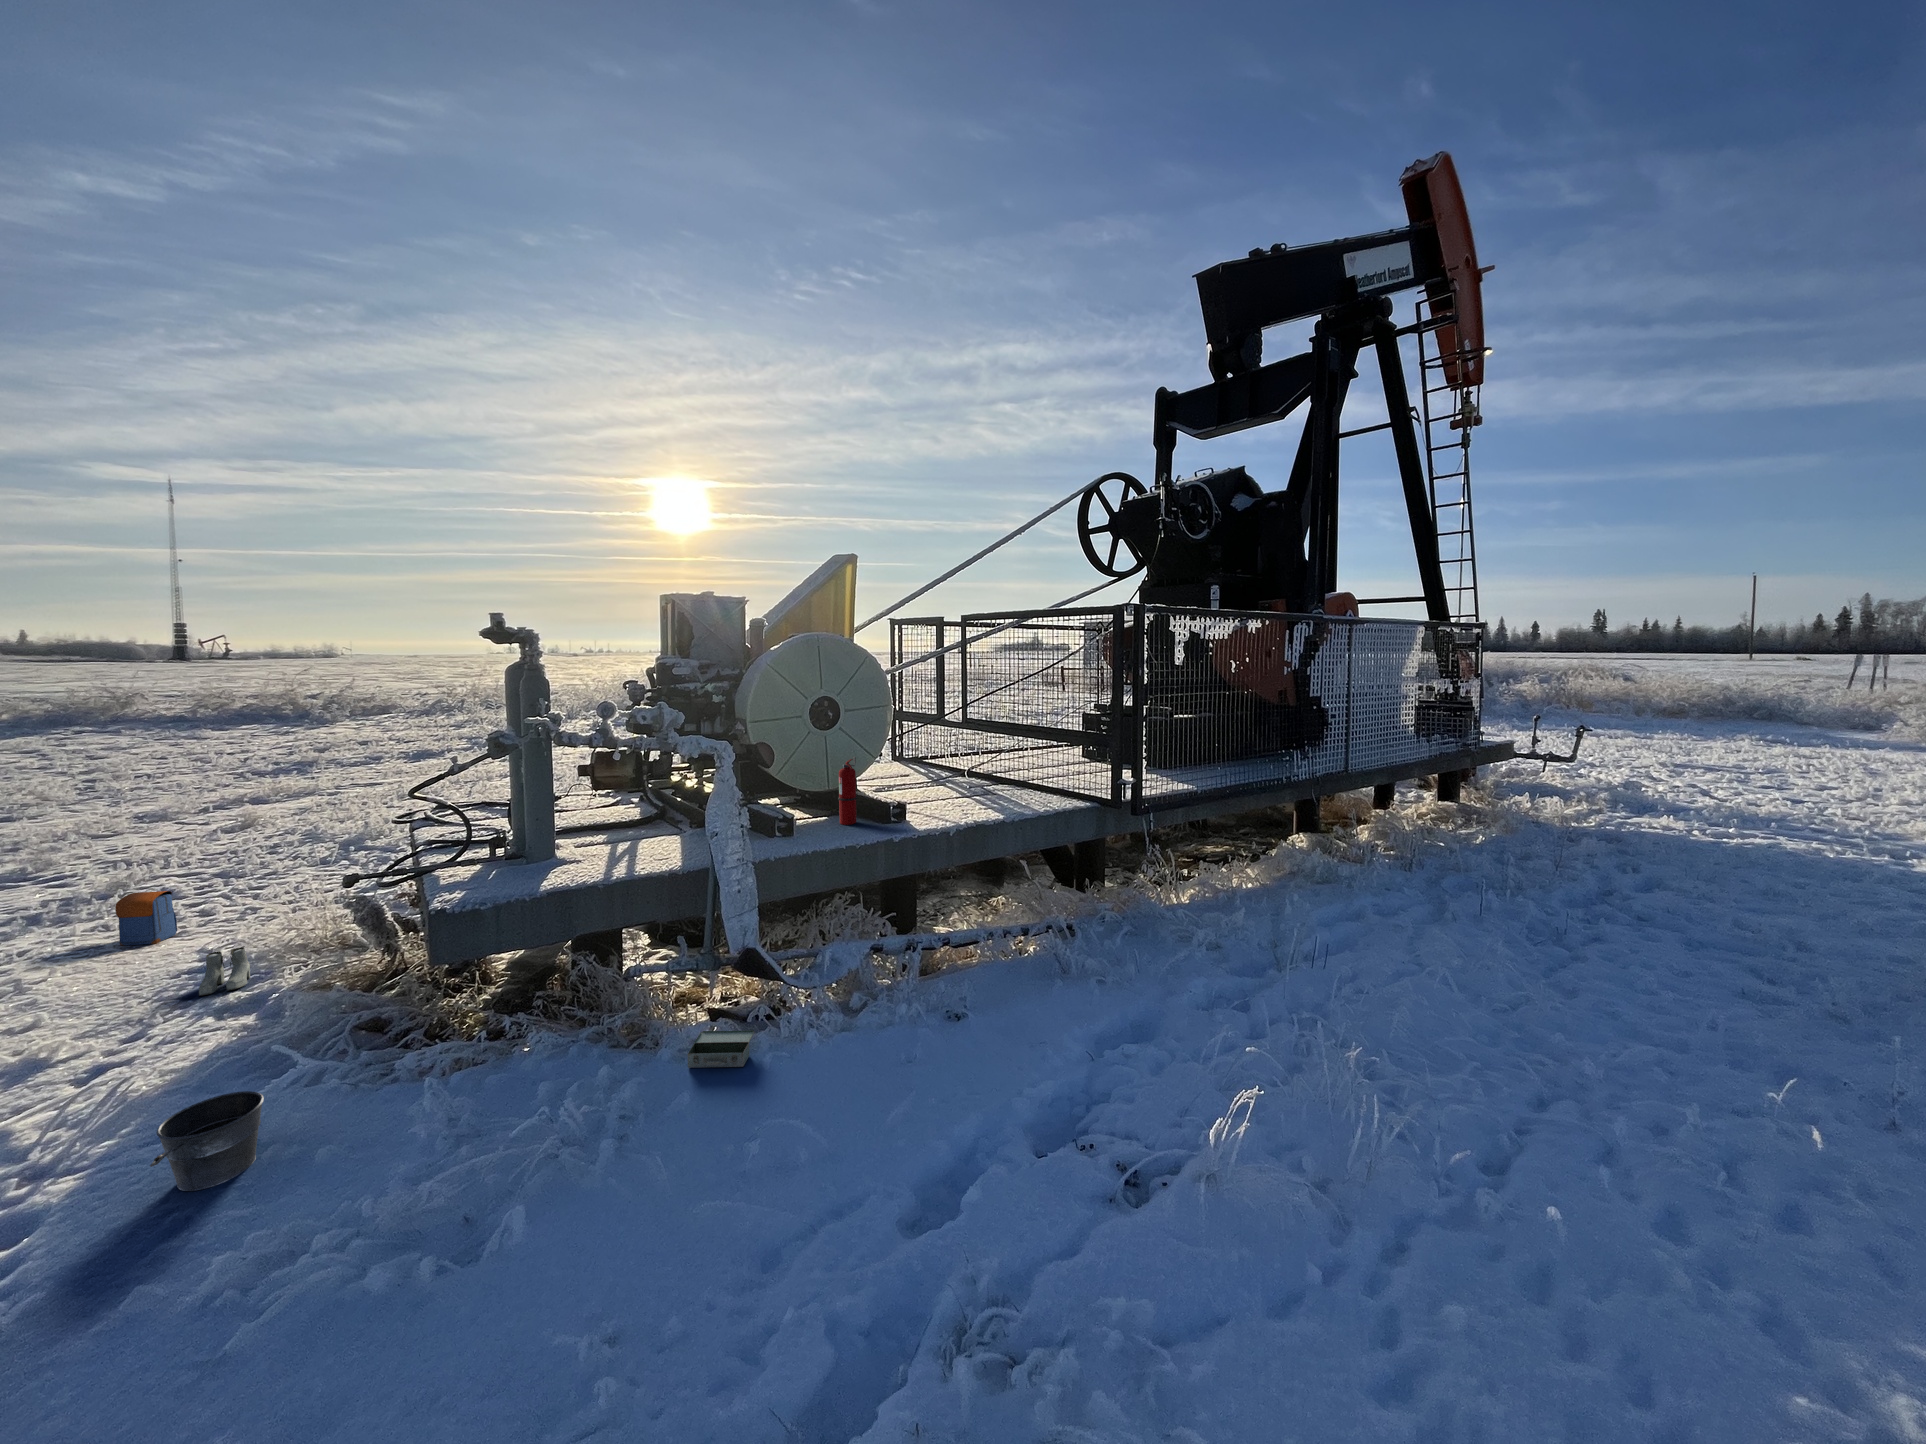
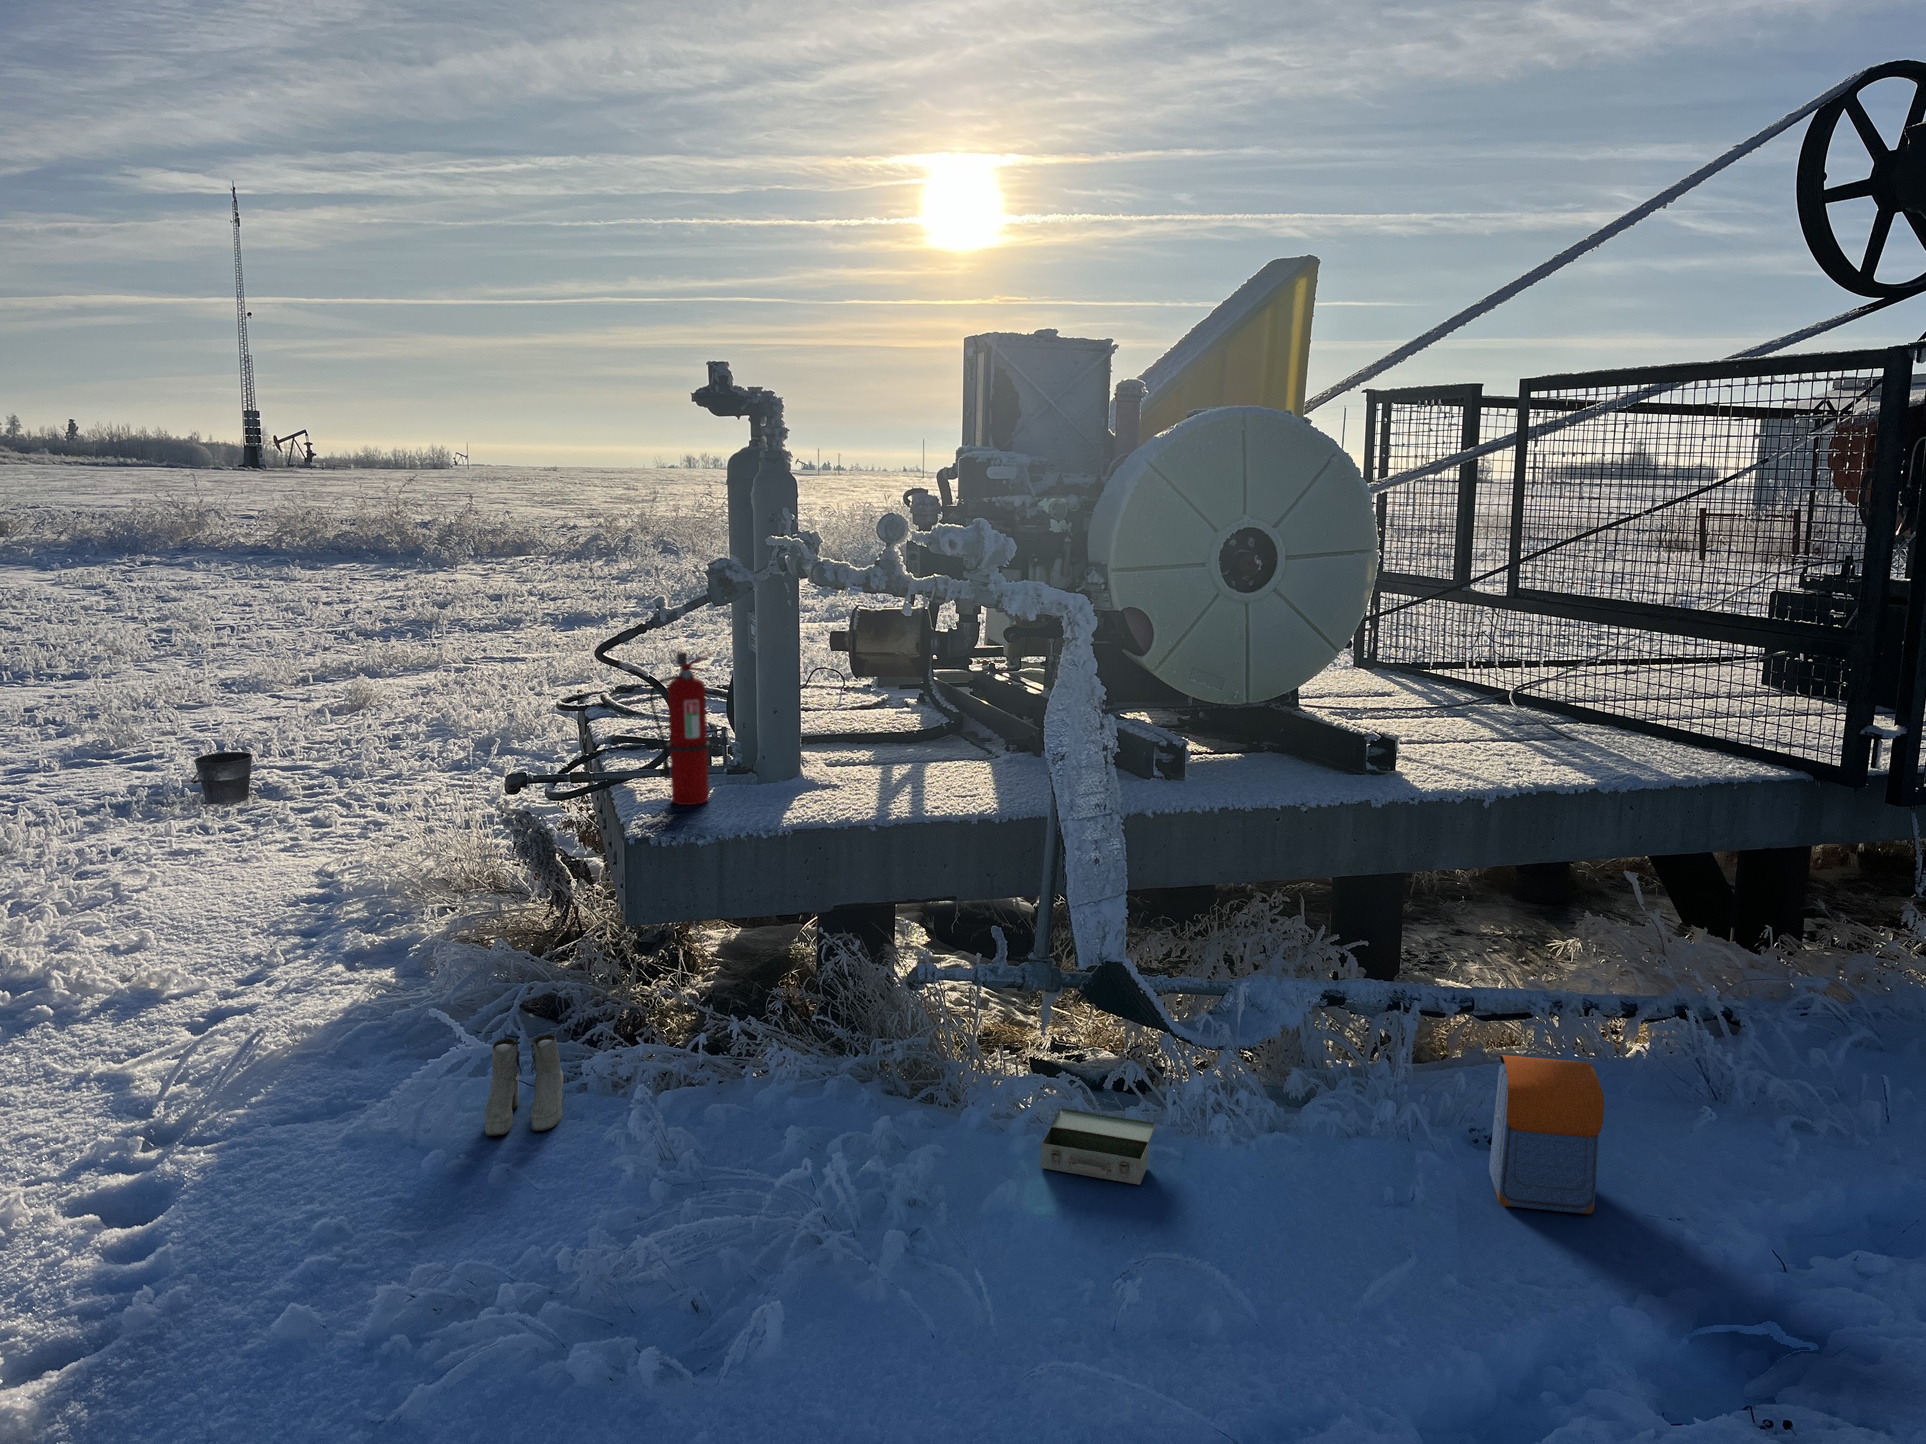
fire extinguisher: present [838,757,857,825] -> present [650,652,713,805]
backpack: present [115,891,177,946] -> present [1489,1055,1604,1214]
boots: present [199,947,250,996] -> present [484,1034,563,1136]
bucket: present [150,1091,264,1191] -> present [191,752,253,804]

